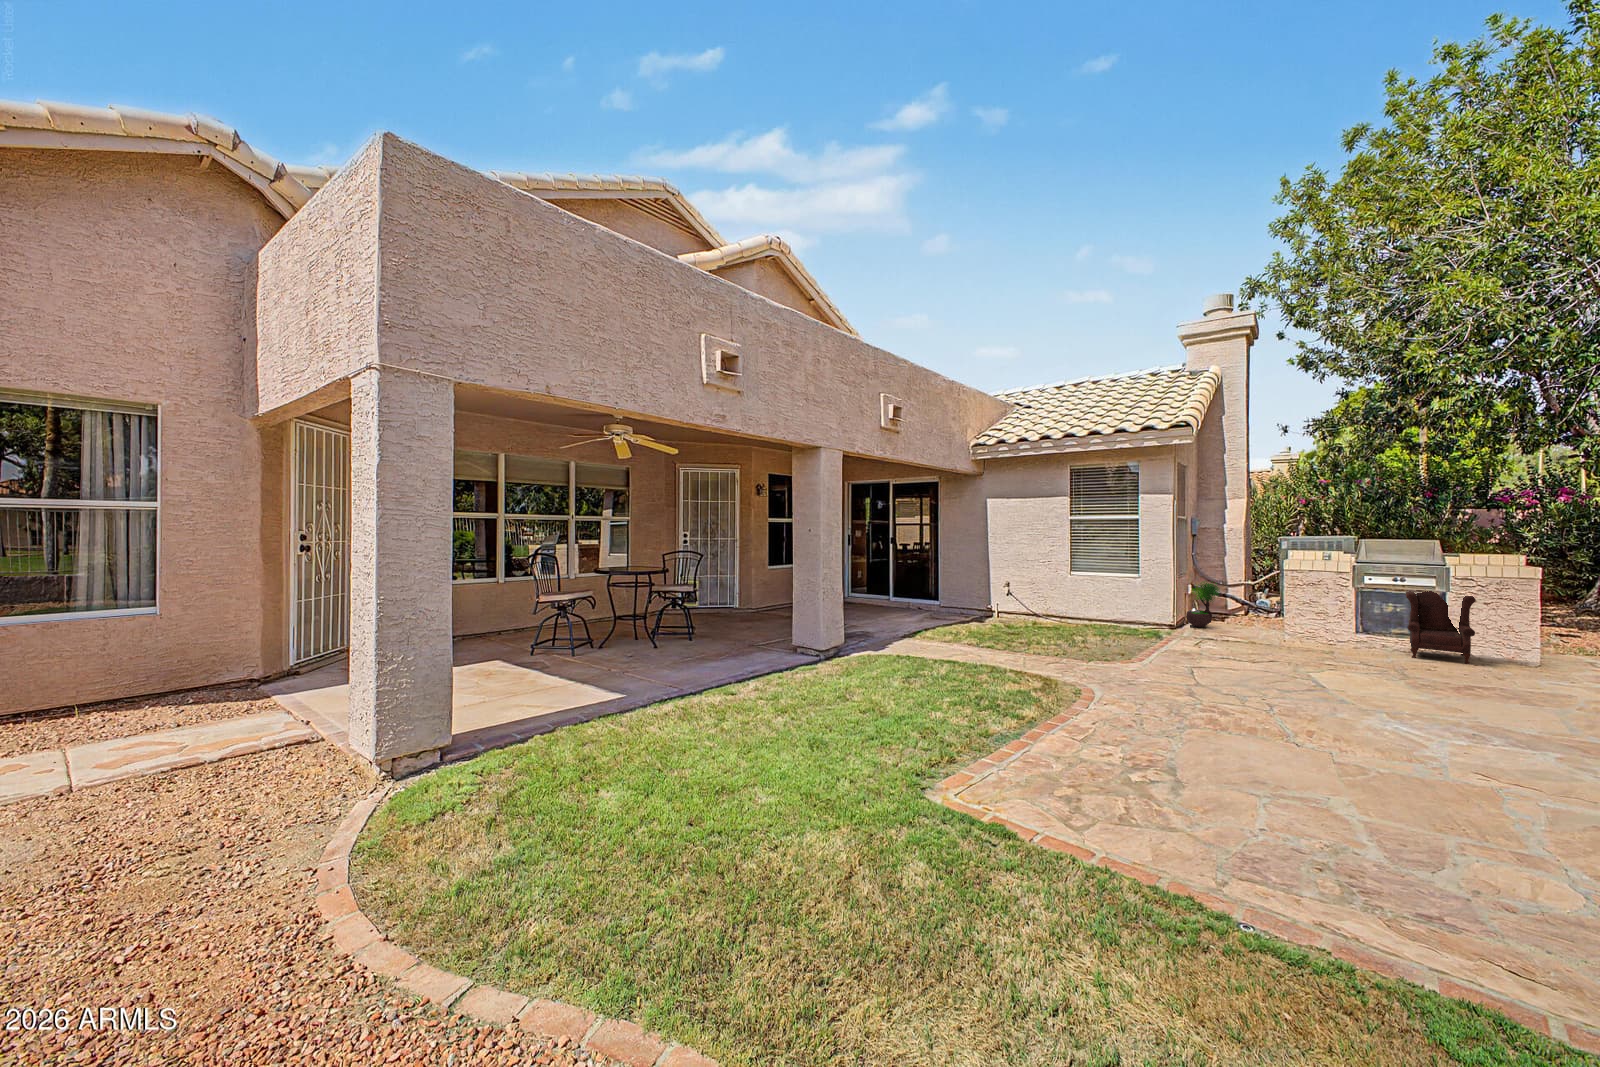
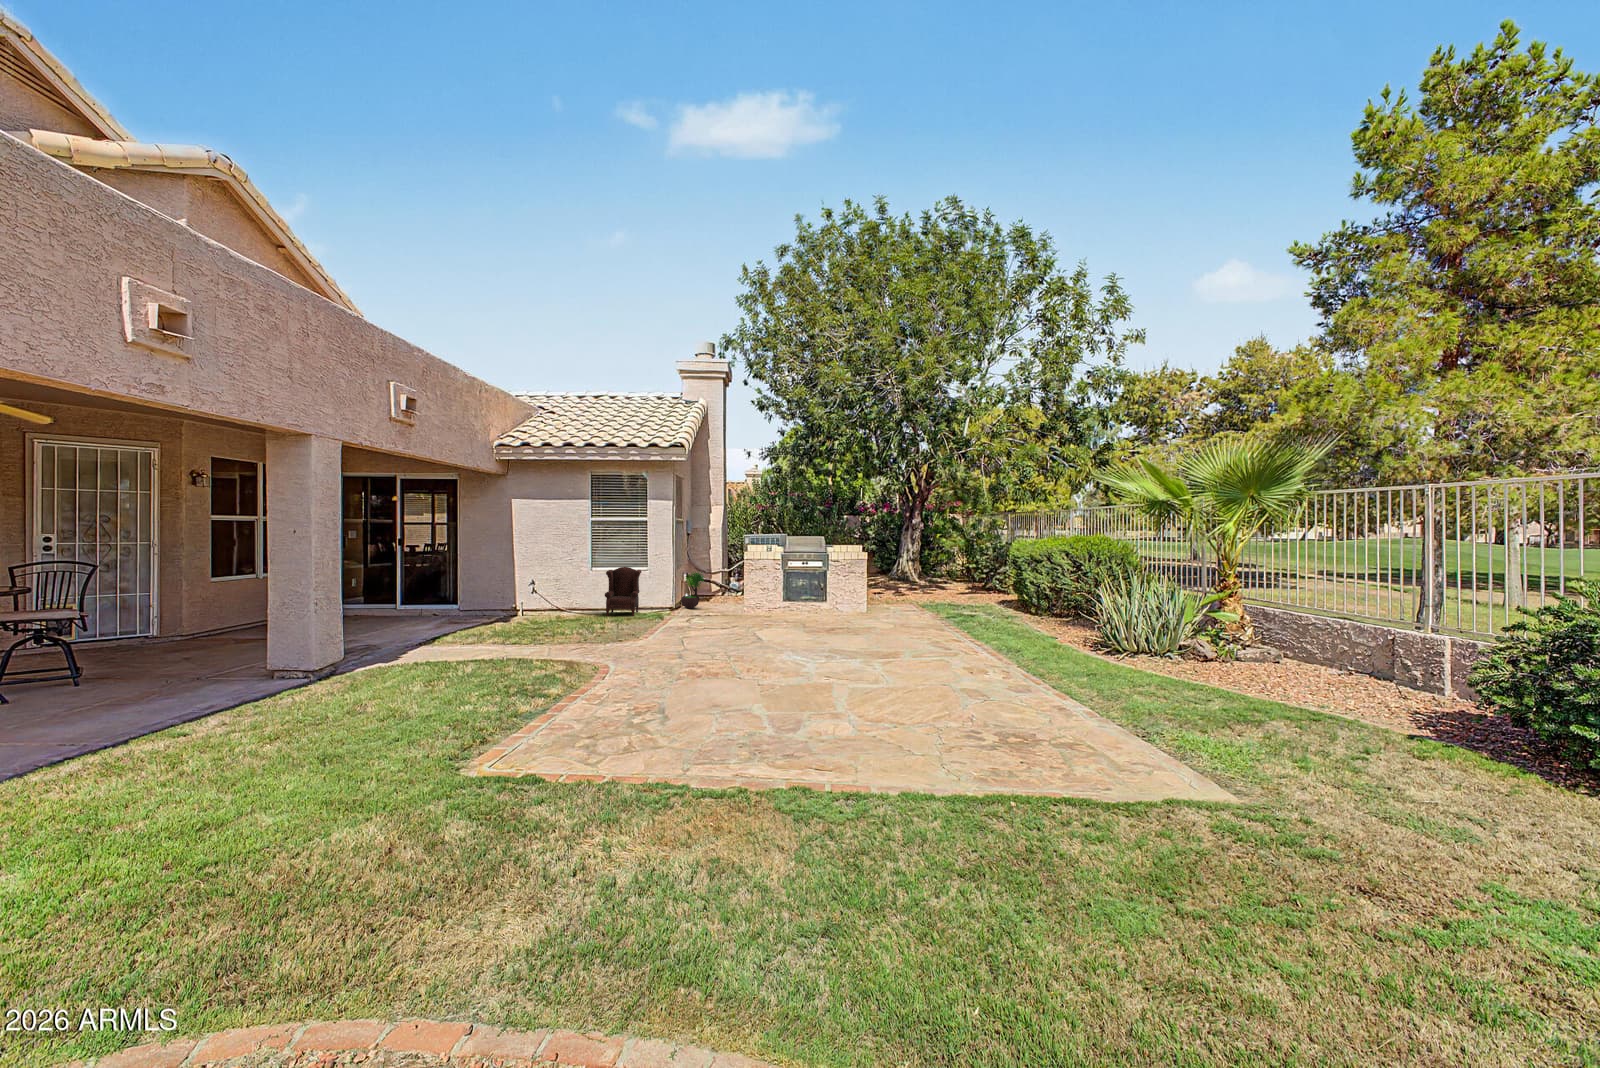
armchair: present [1406,591,1476,664] -> present [605,567,642,616]

